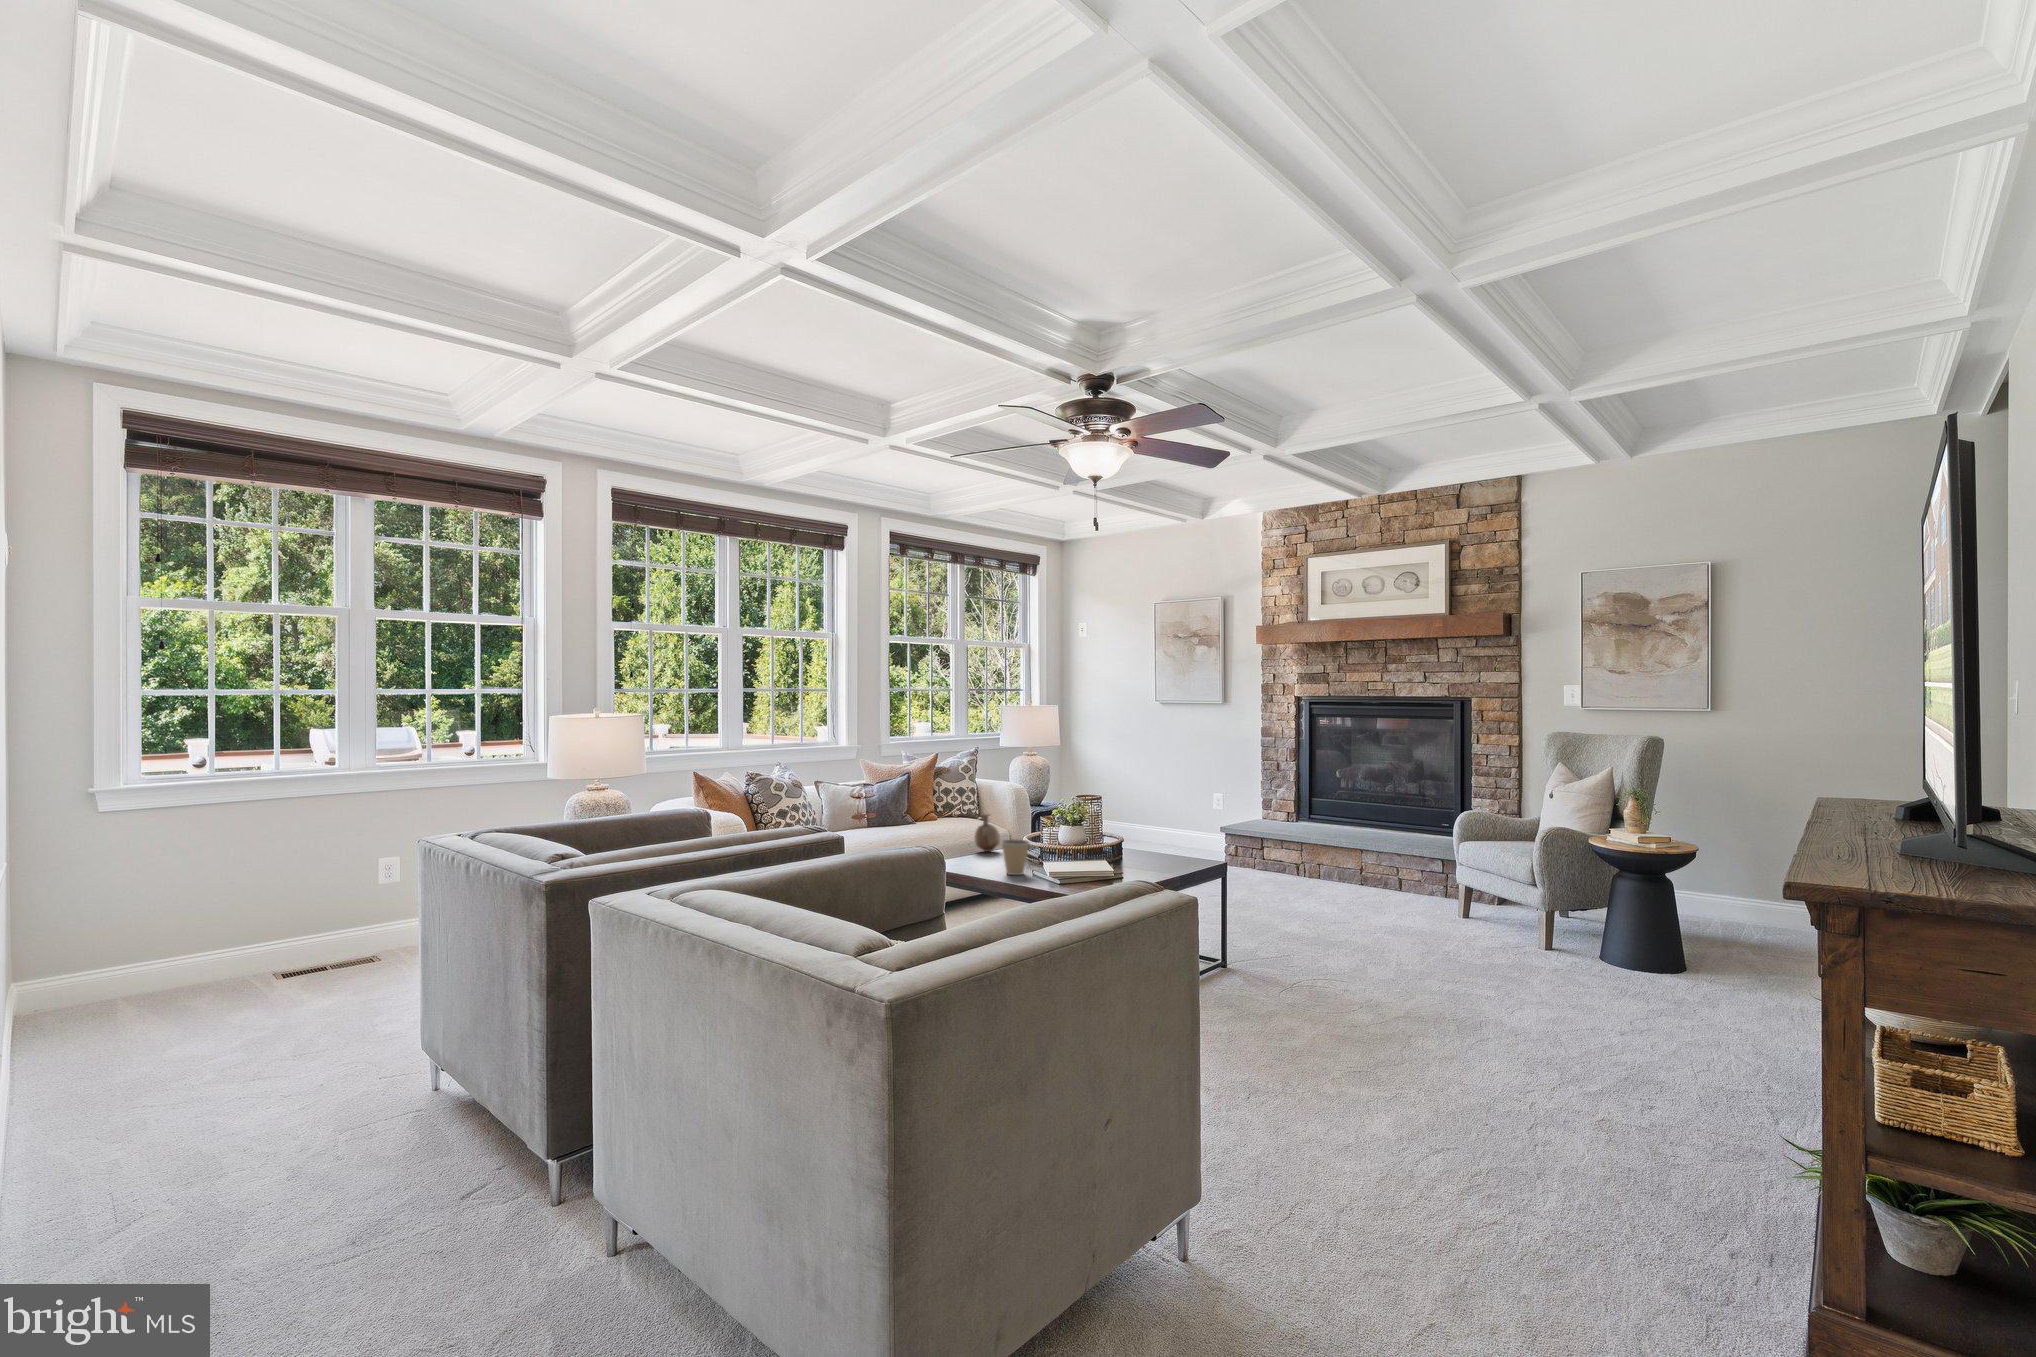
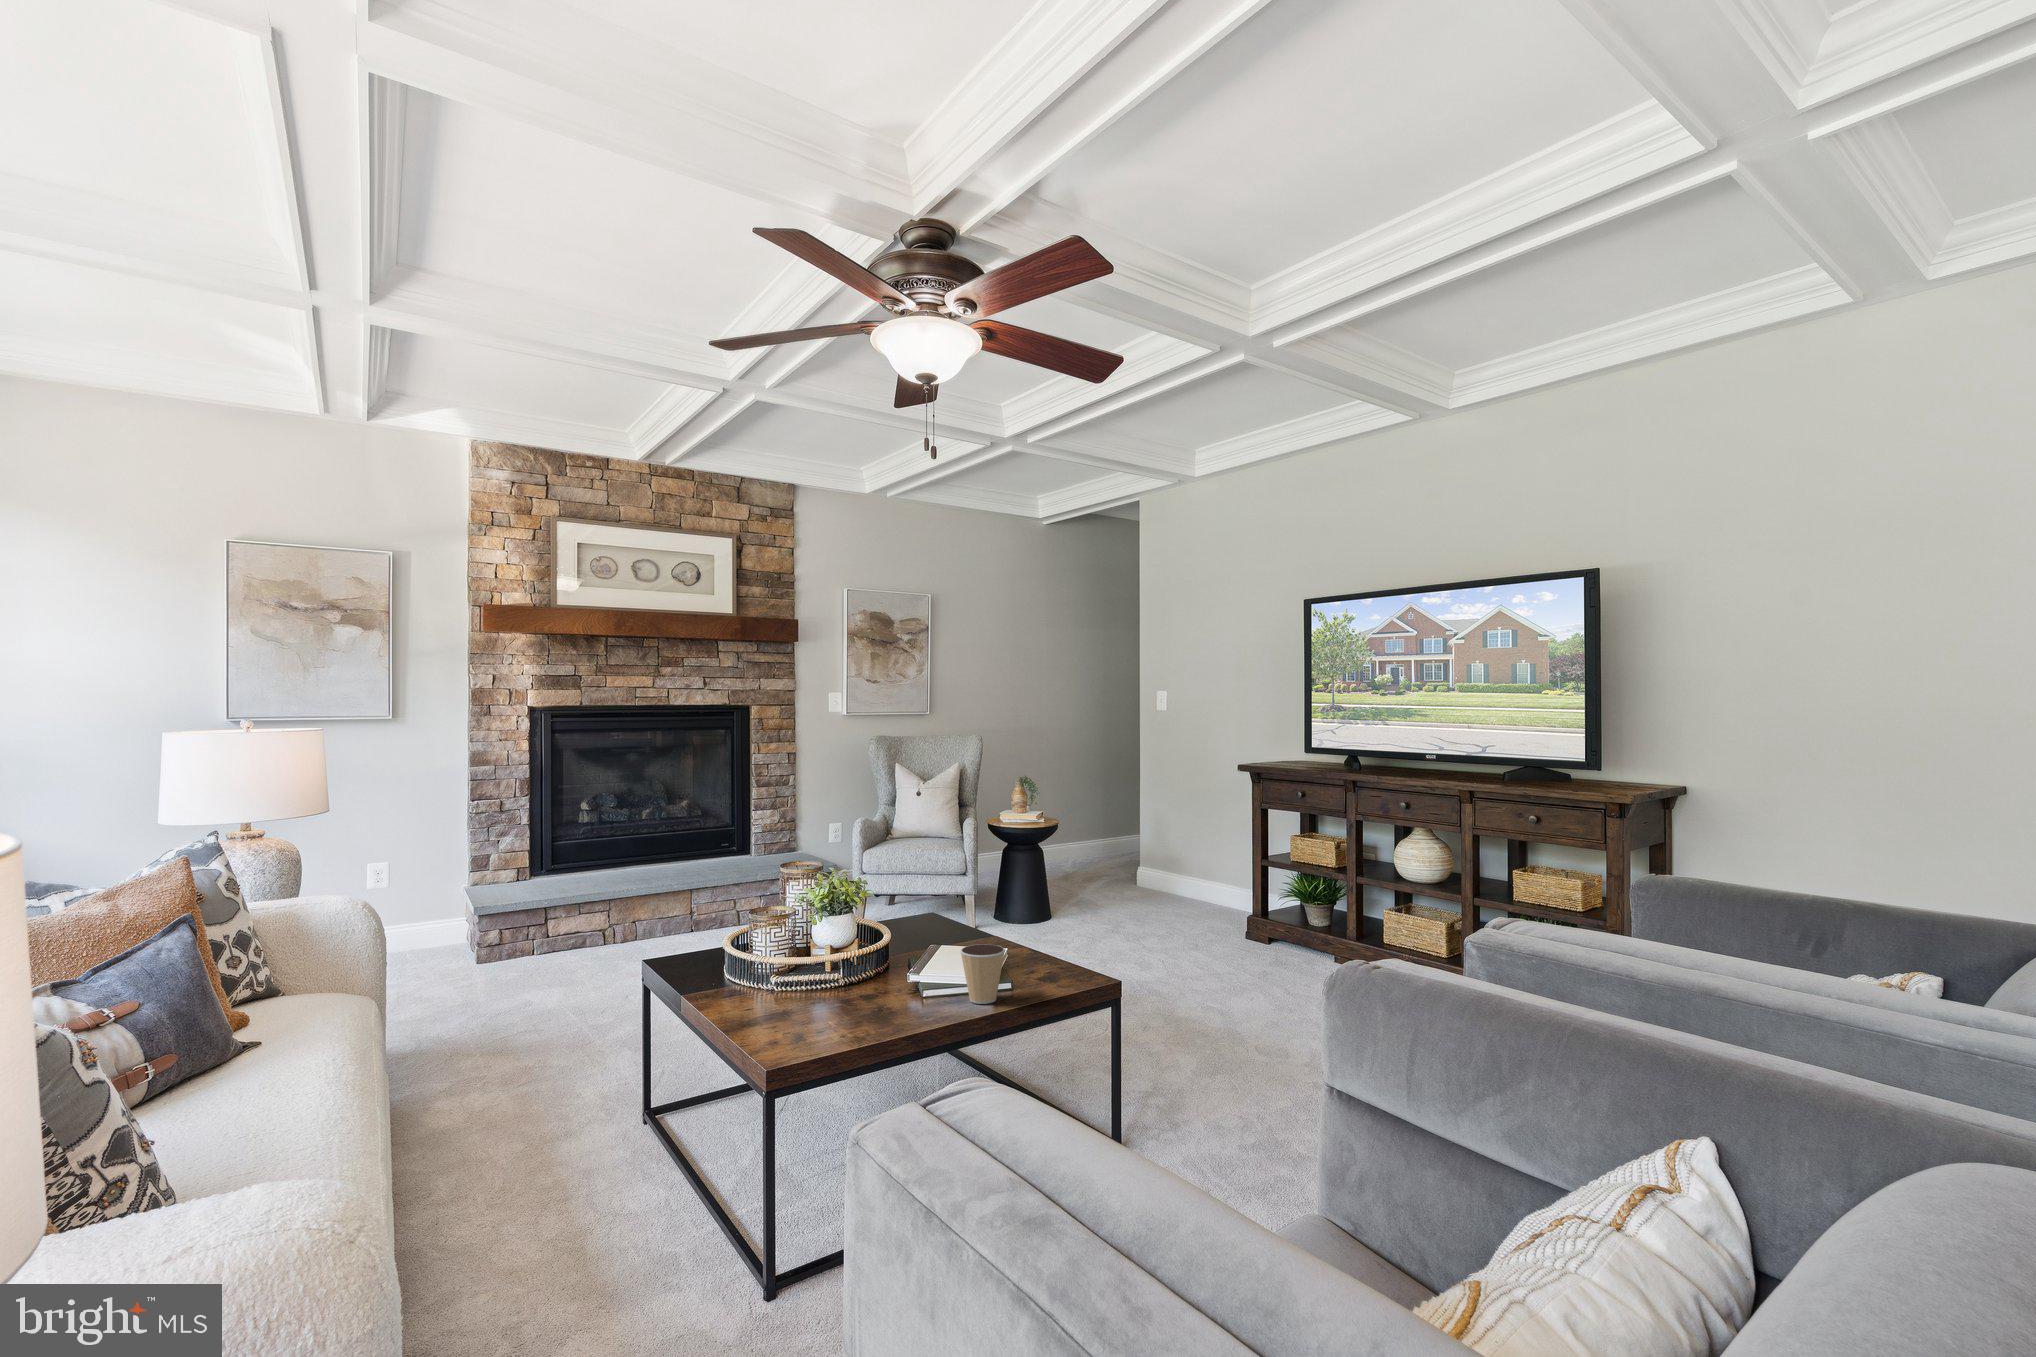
vase: present [975,814,1000,852] -> none [747,936,799,1006]

